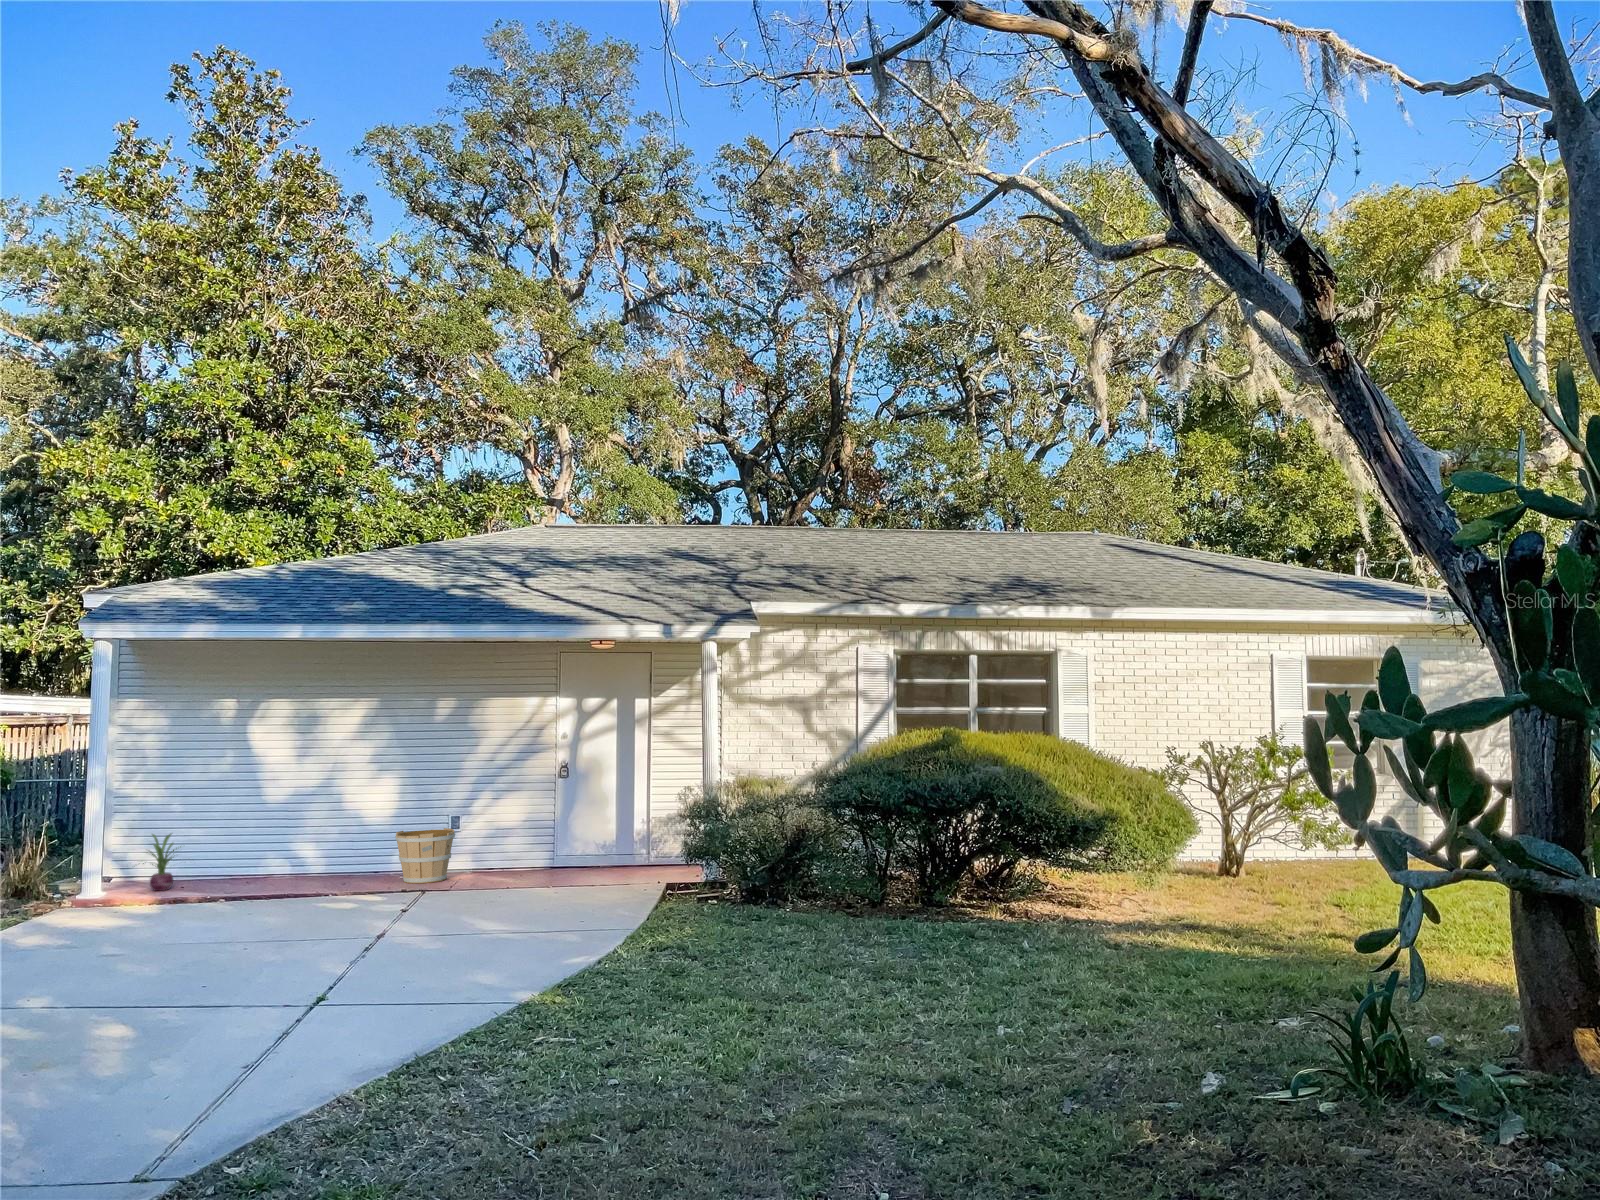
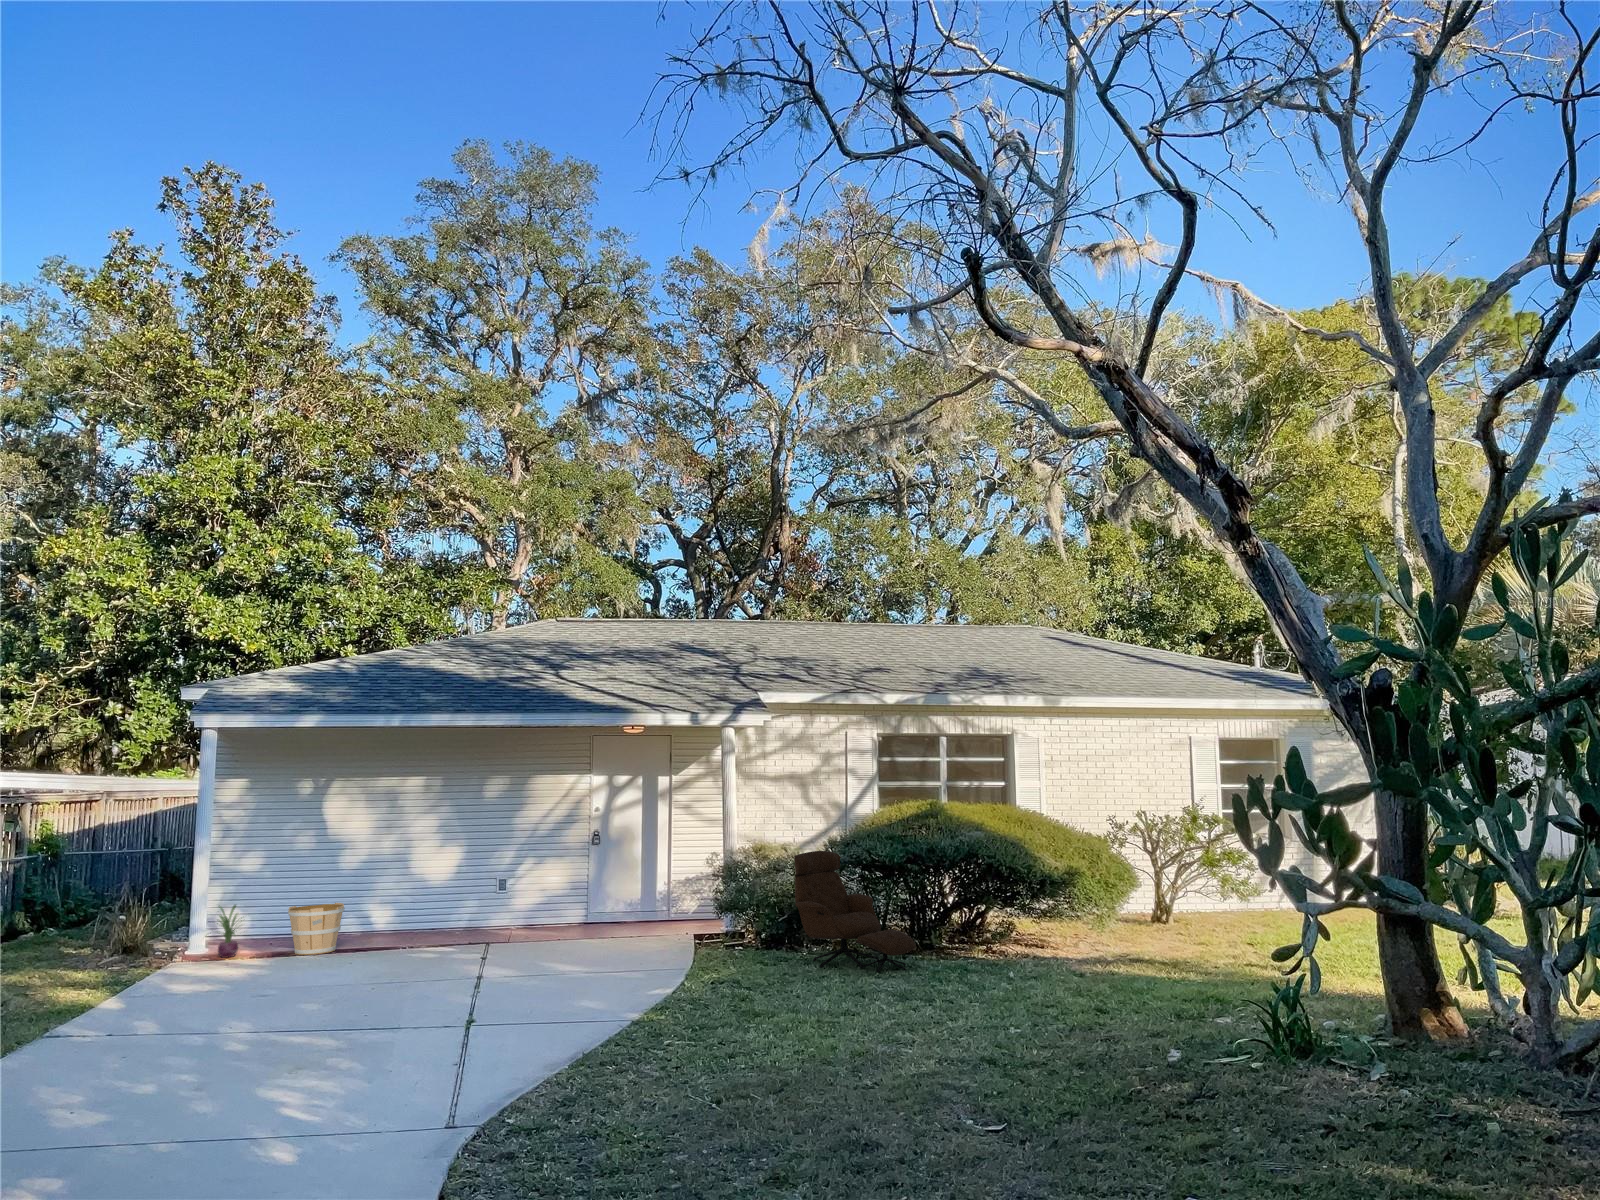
lounge chair: none [771,785,911,932] -> present [794,851,916,972]
wooden bucket: present [395,828,455,884] -> present [288,903,345,955]

